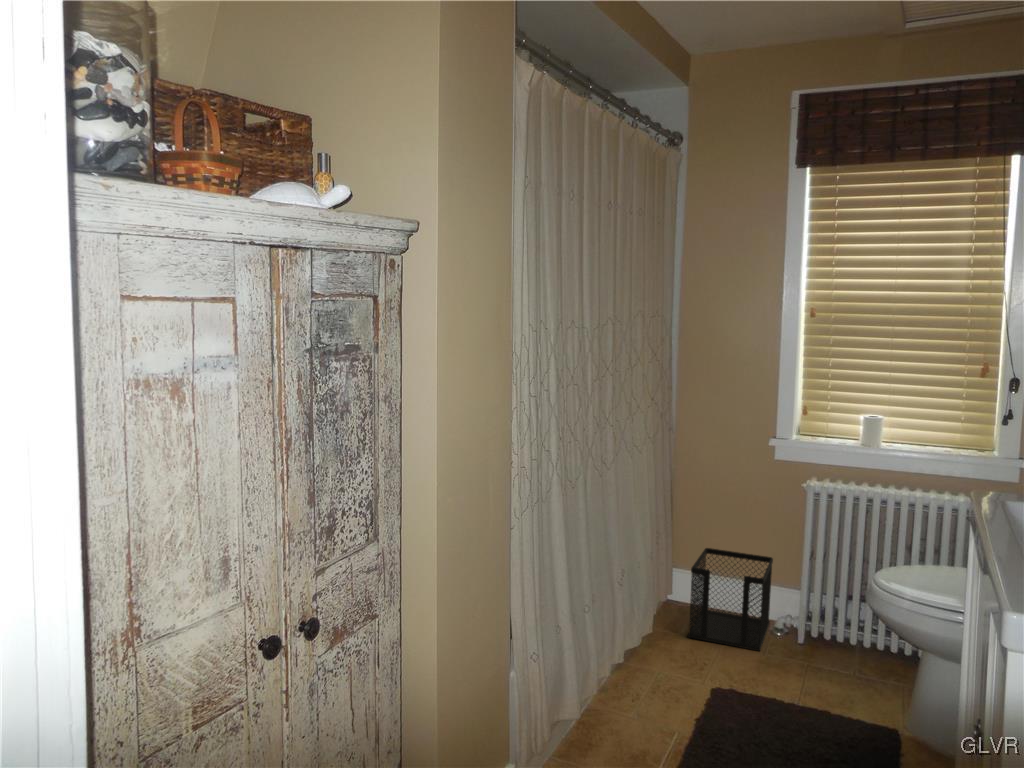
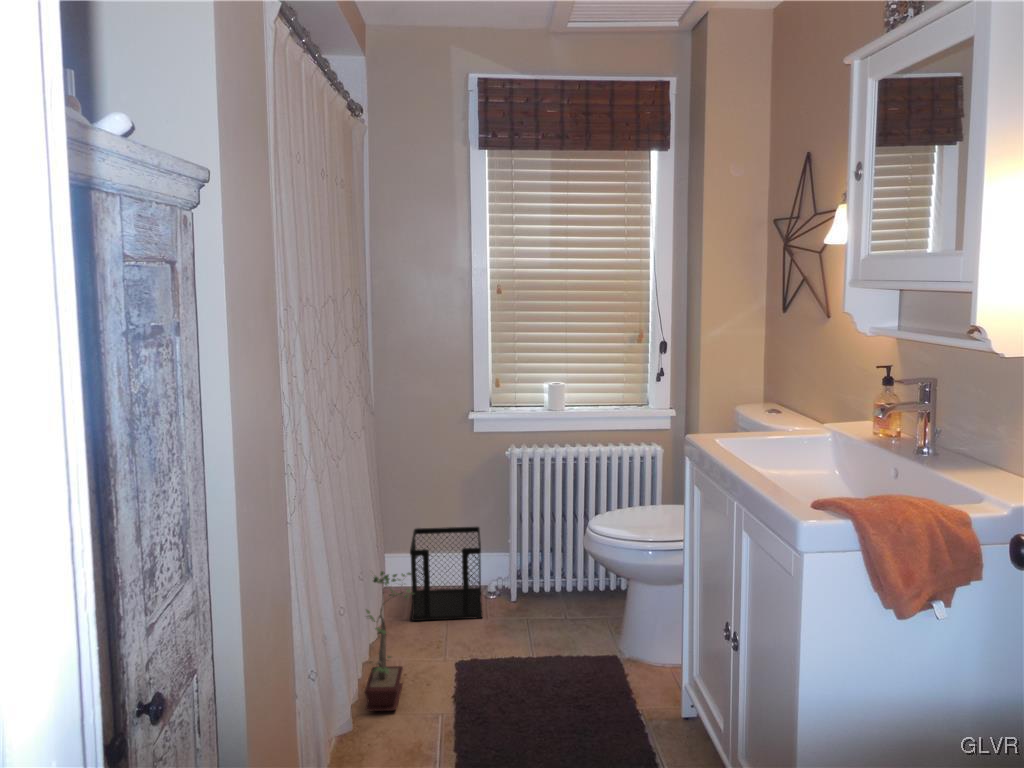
potted plant: none [612,576,678,716] -> present [365,572,414,711]

